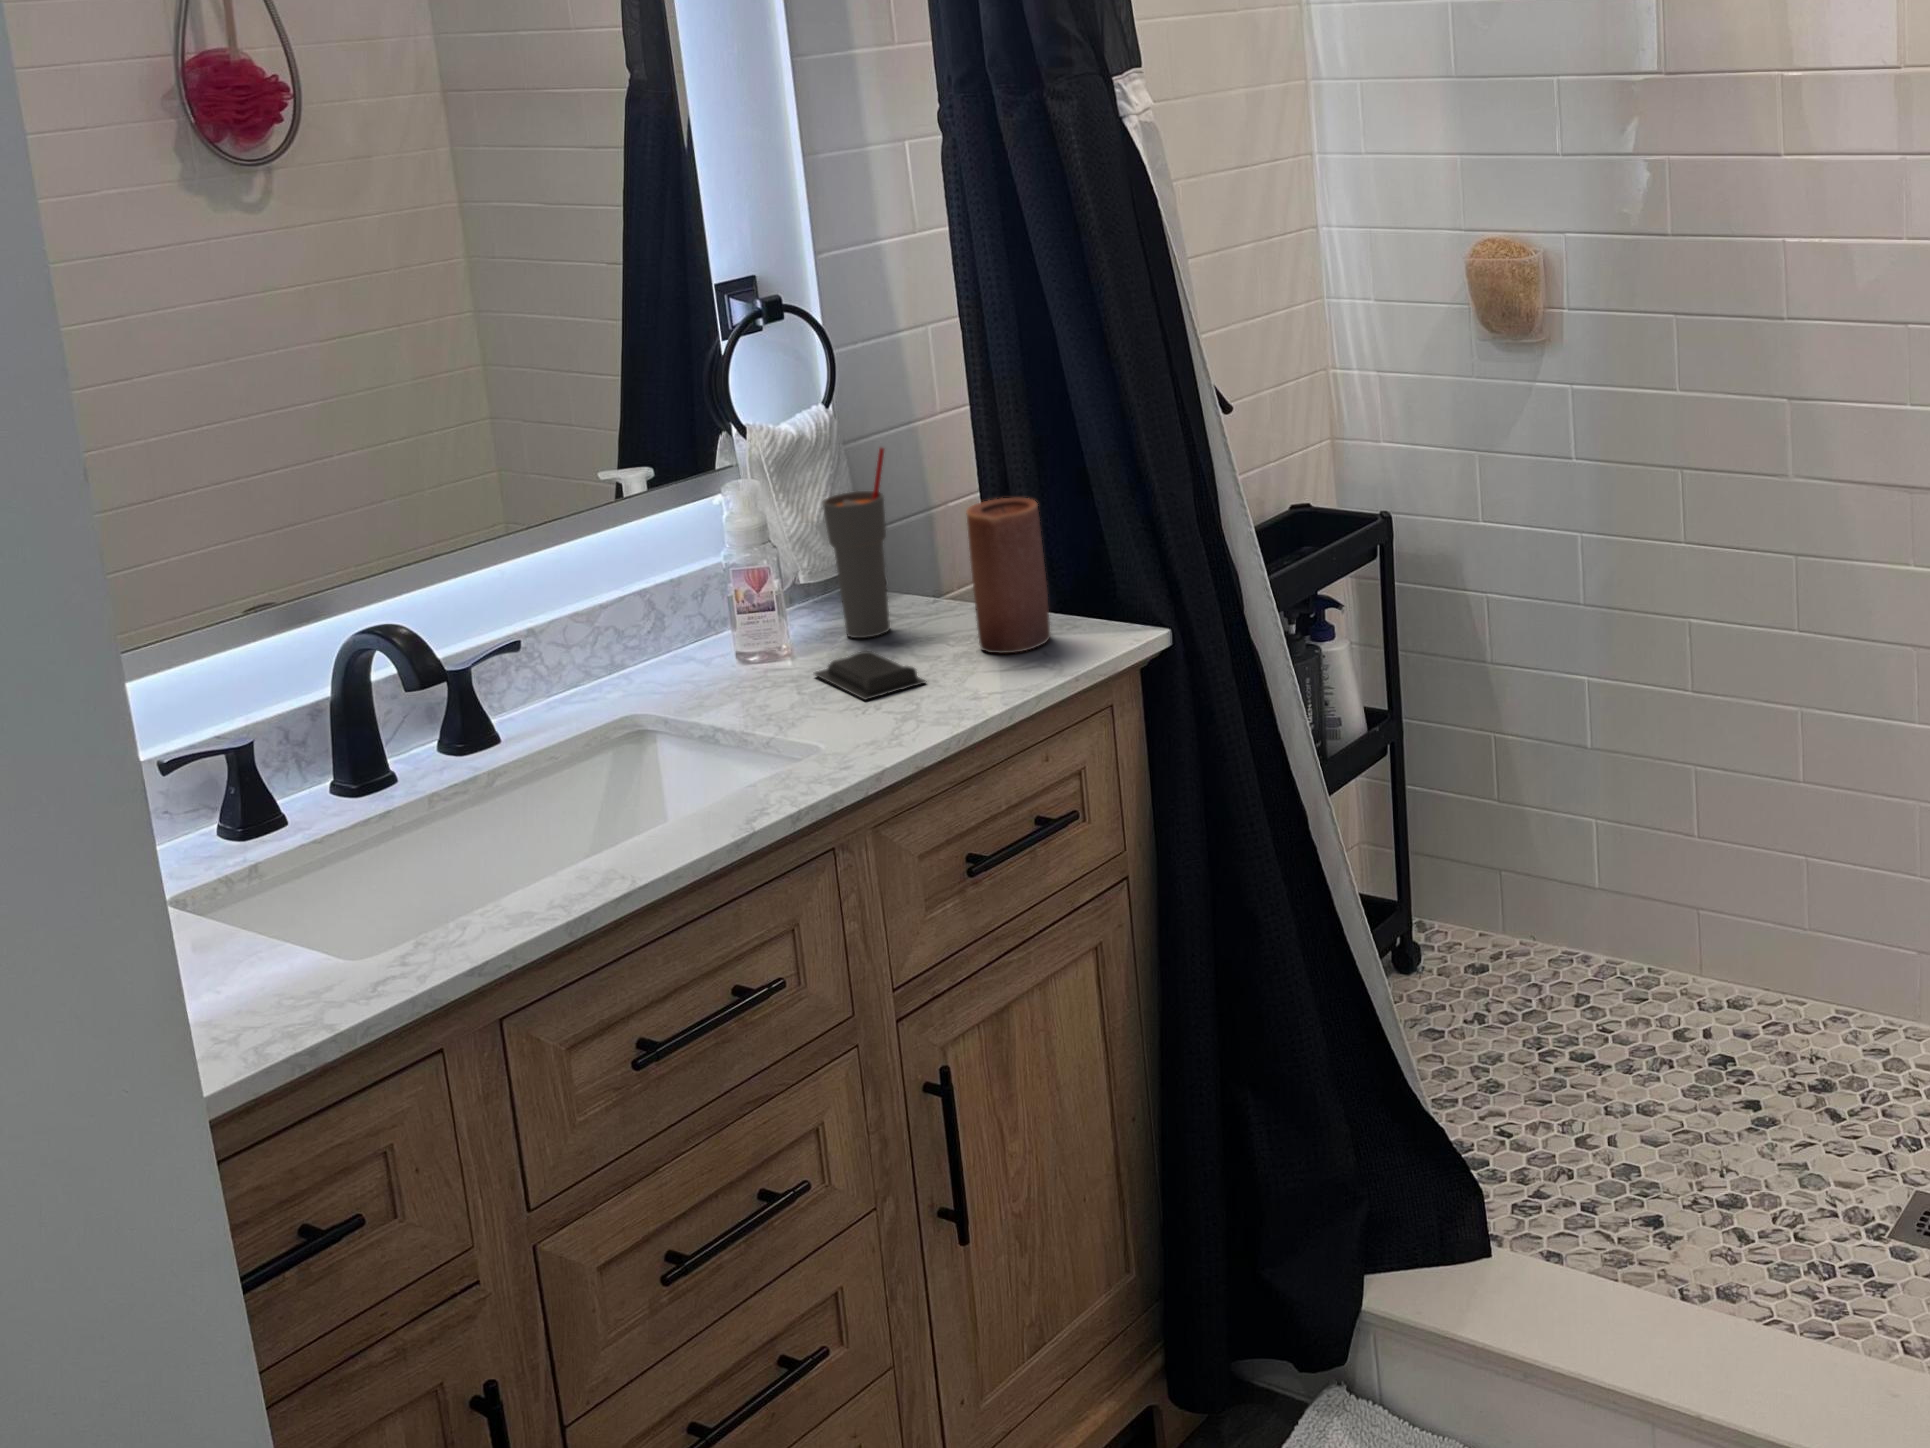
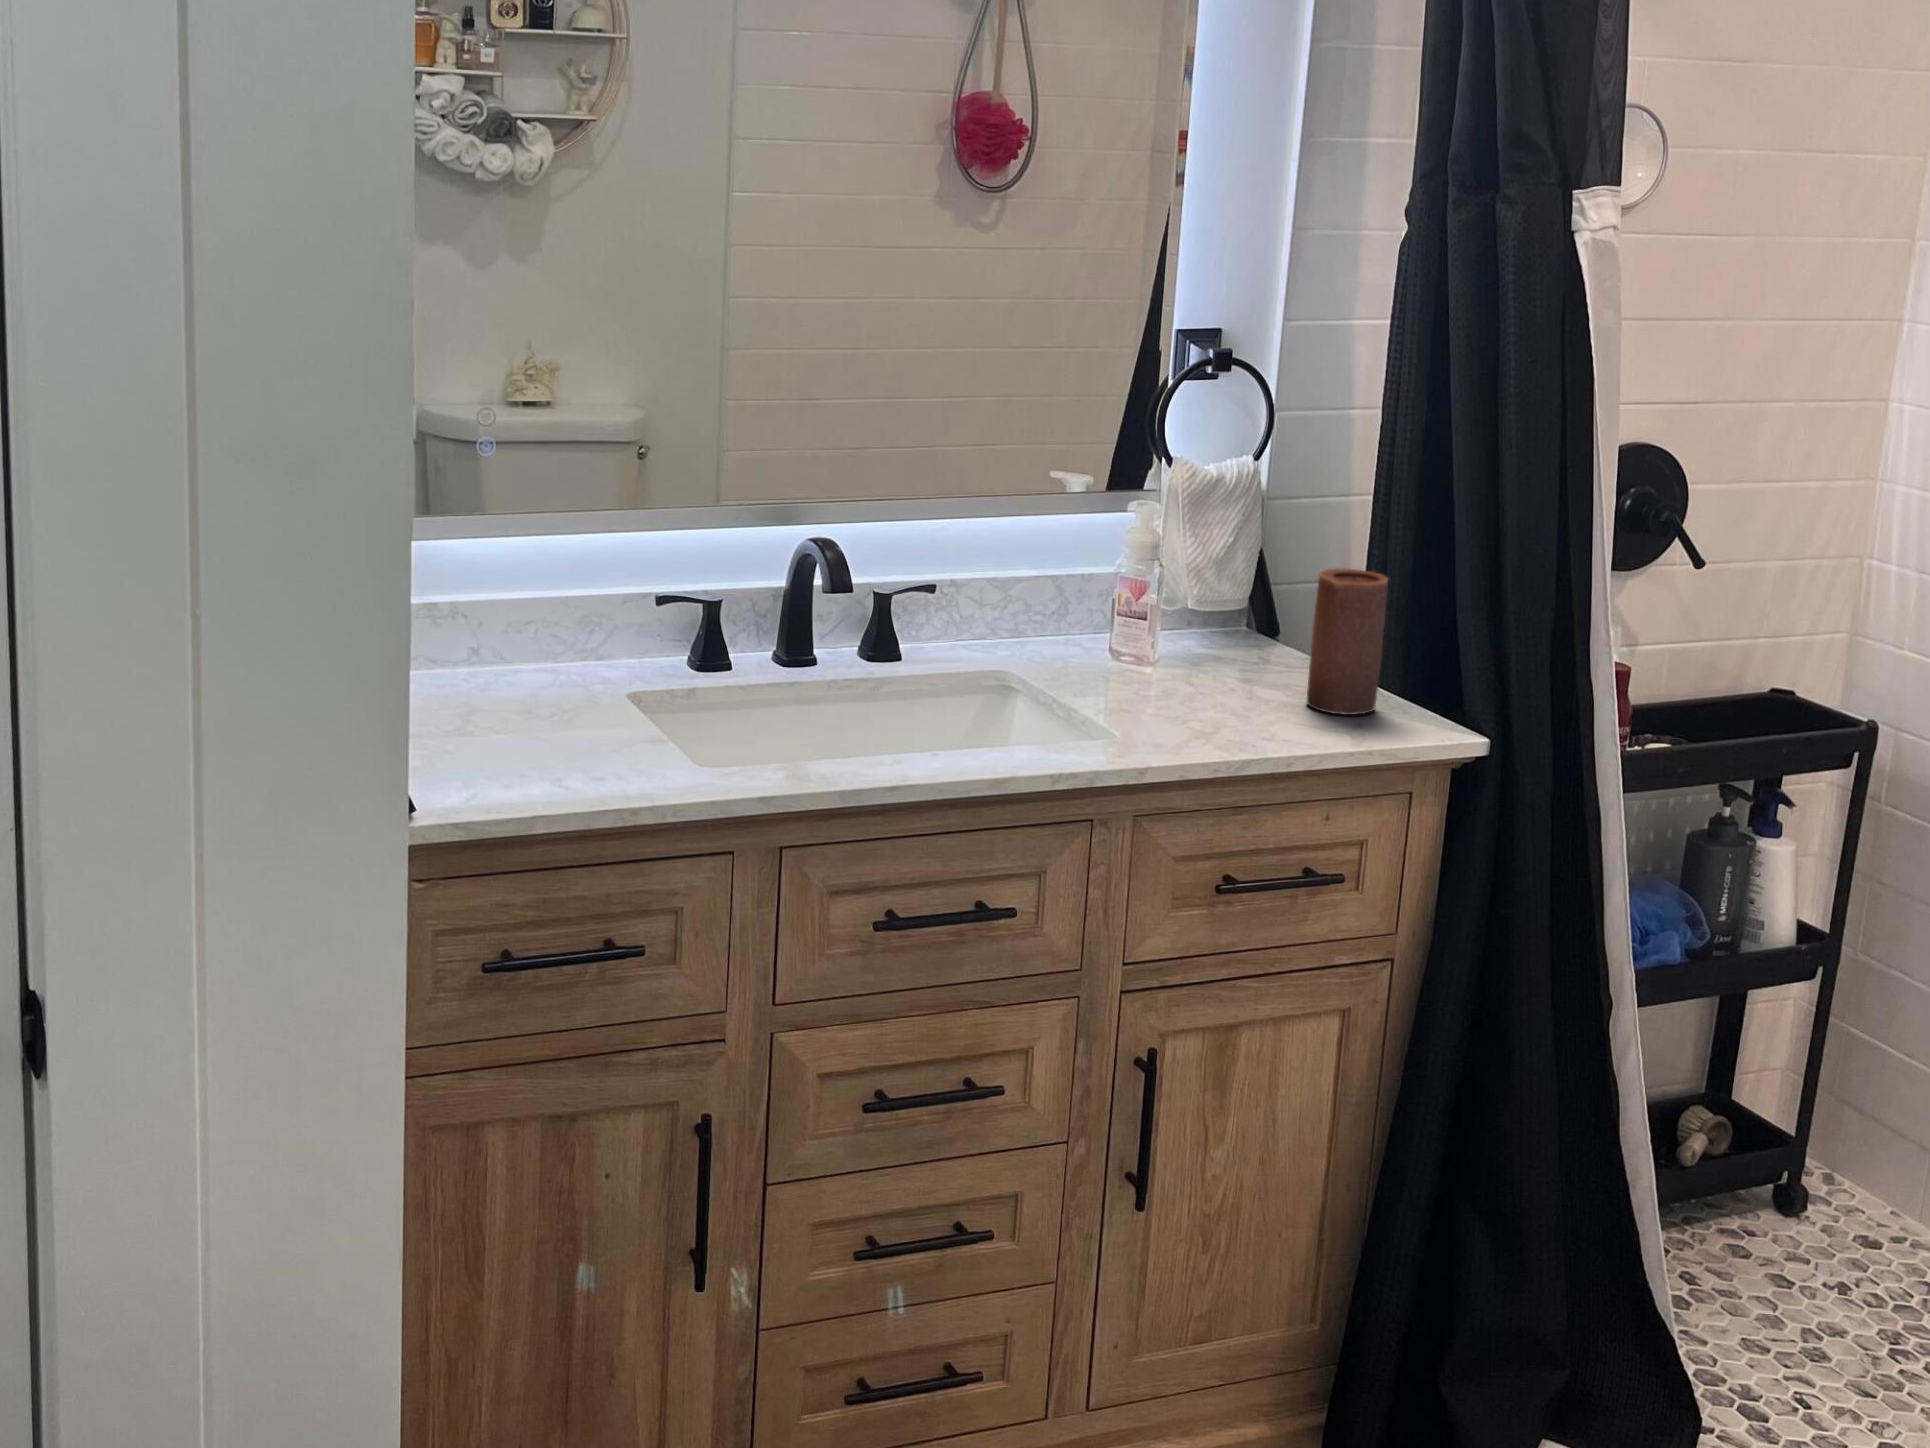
cup: present [823,448,890,638] -> none [1210,501,1281,670]
soap bar: present [814,651,927,700] -> none [1155,674,1237,714]

